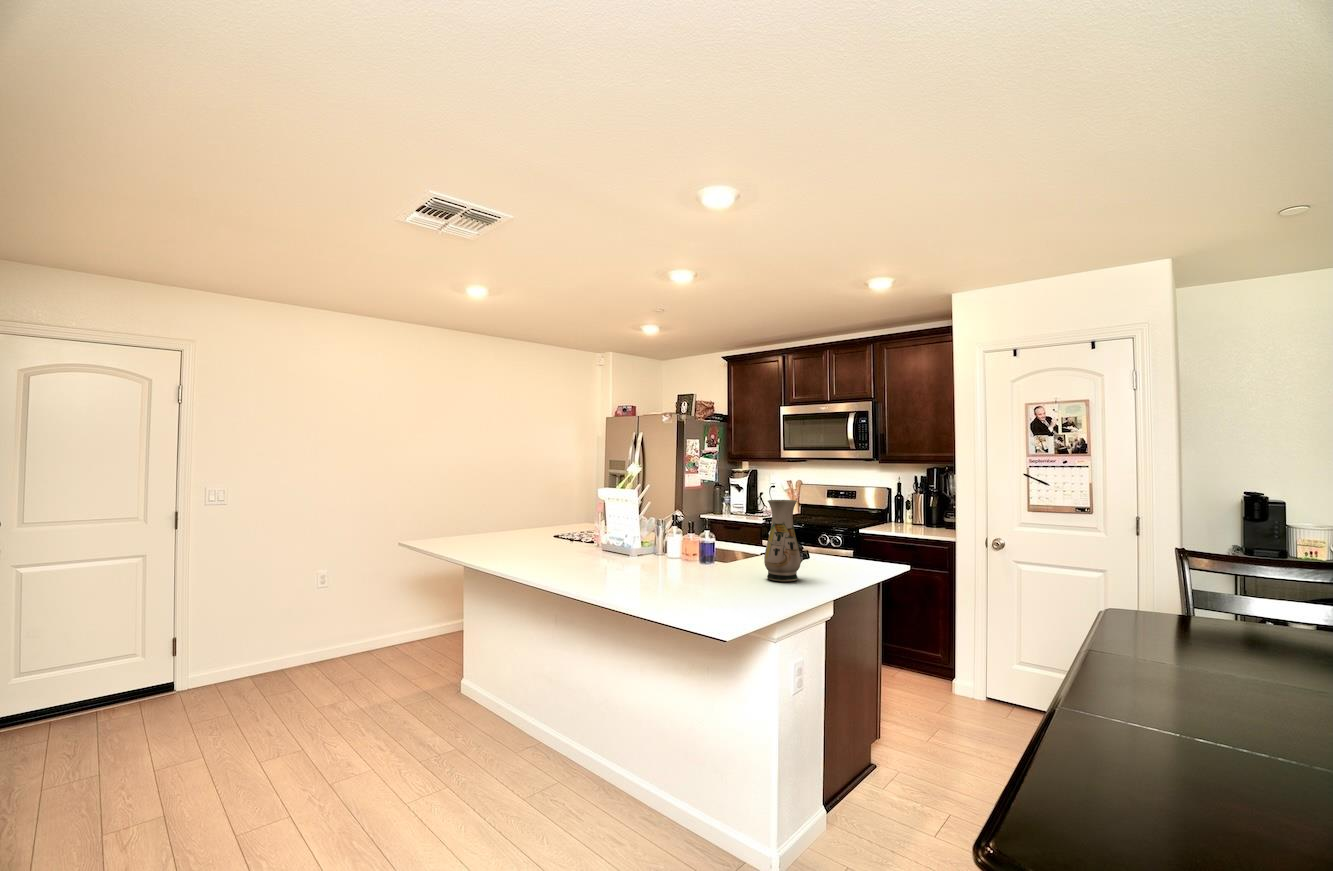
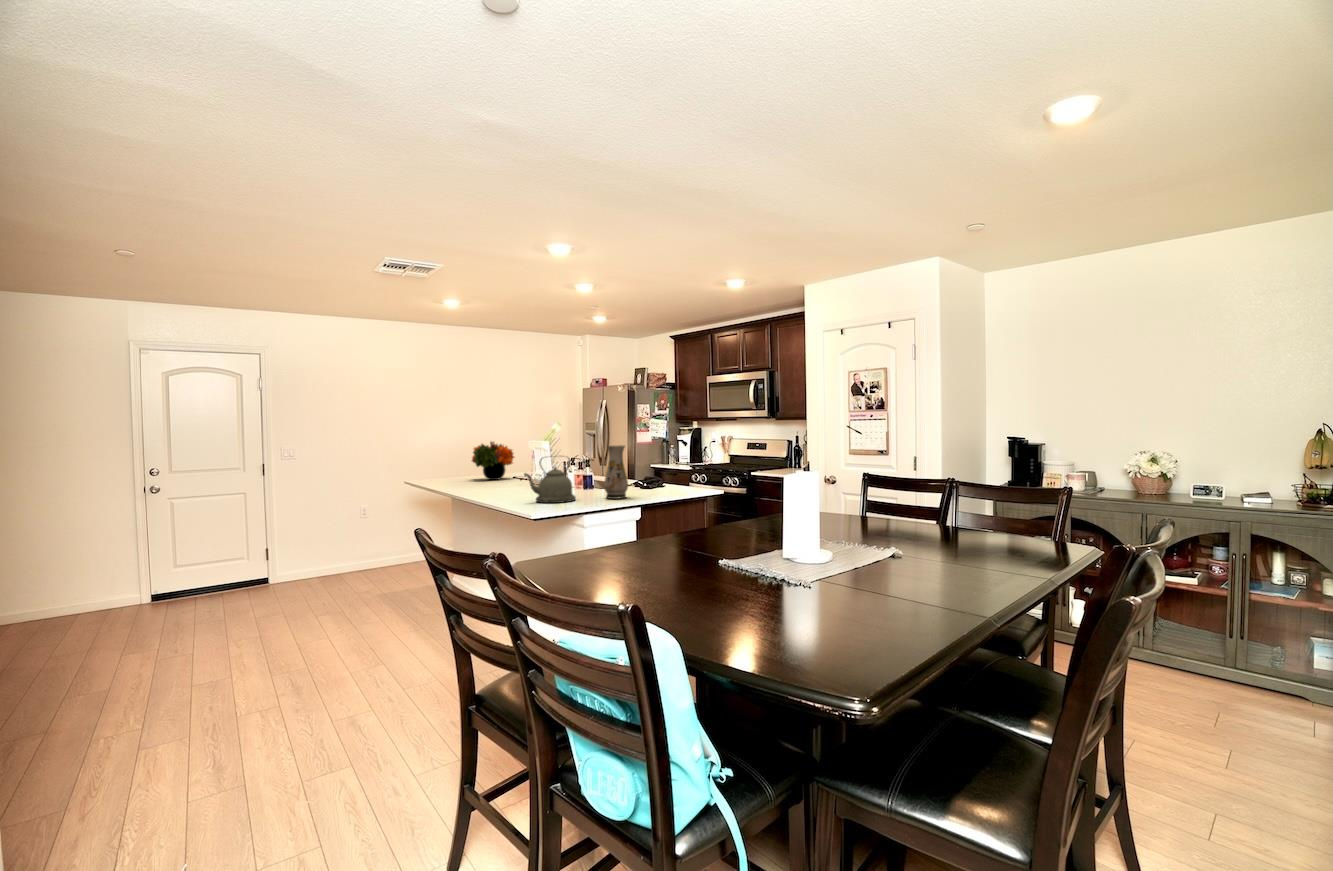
flower arrangement: none [499,485,559,537] -> present [472,442,515,480]
kettle: none [660,515,730,592] -> present [524,458,576,503]

